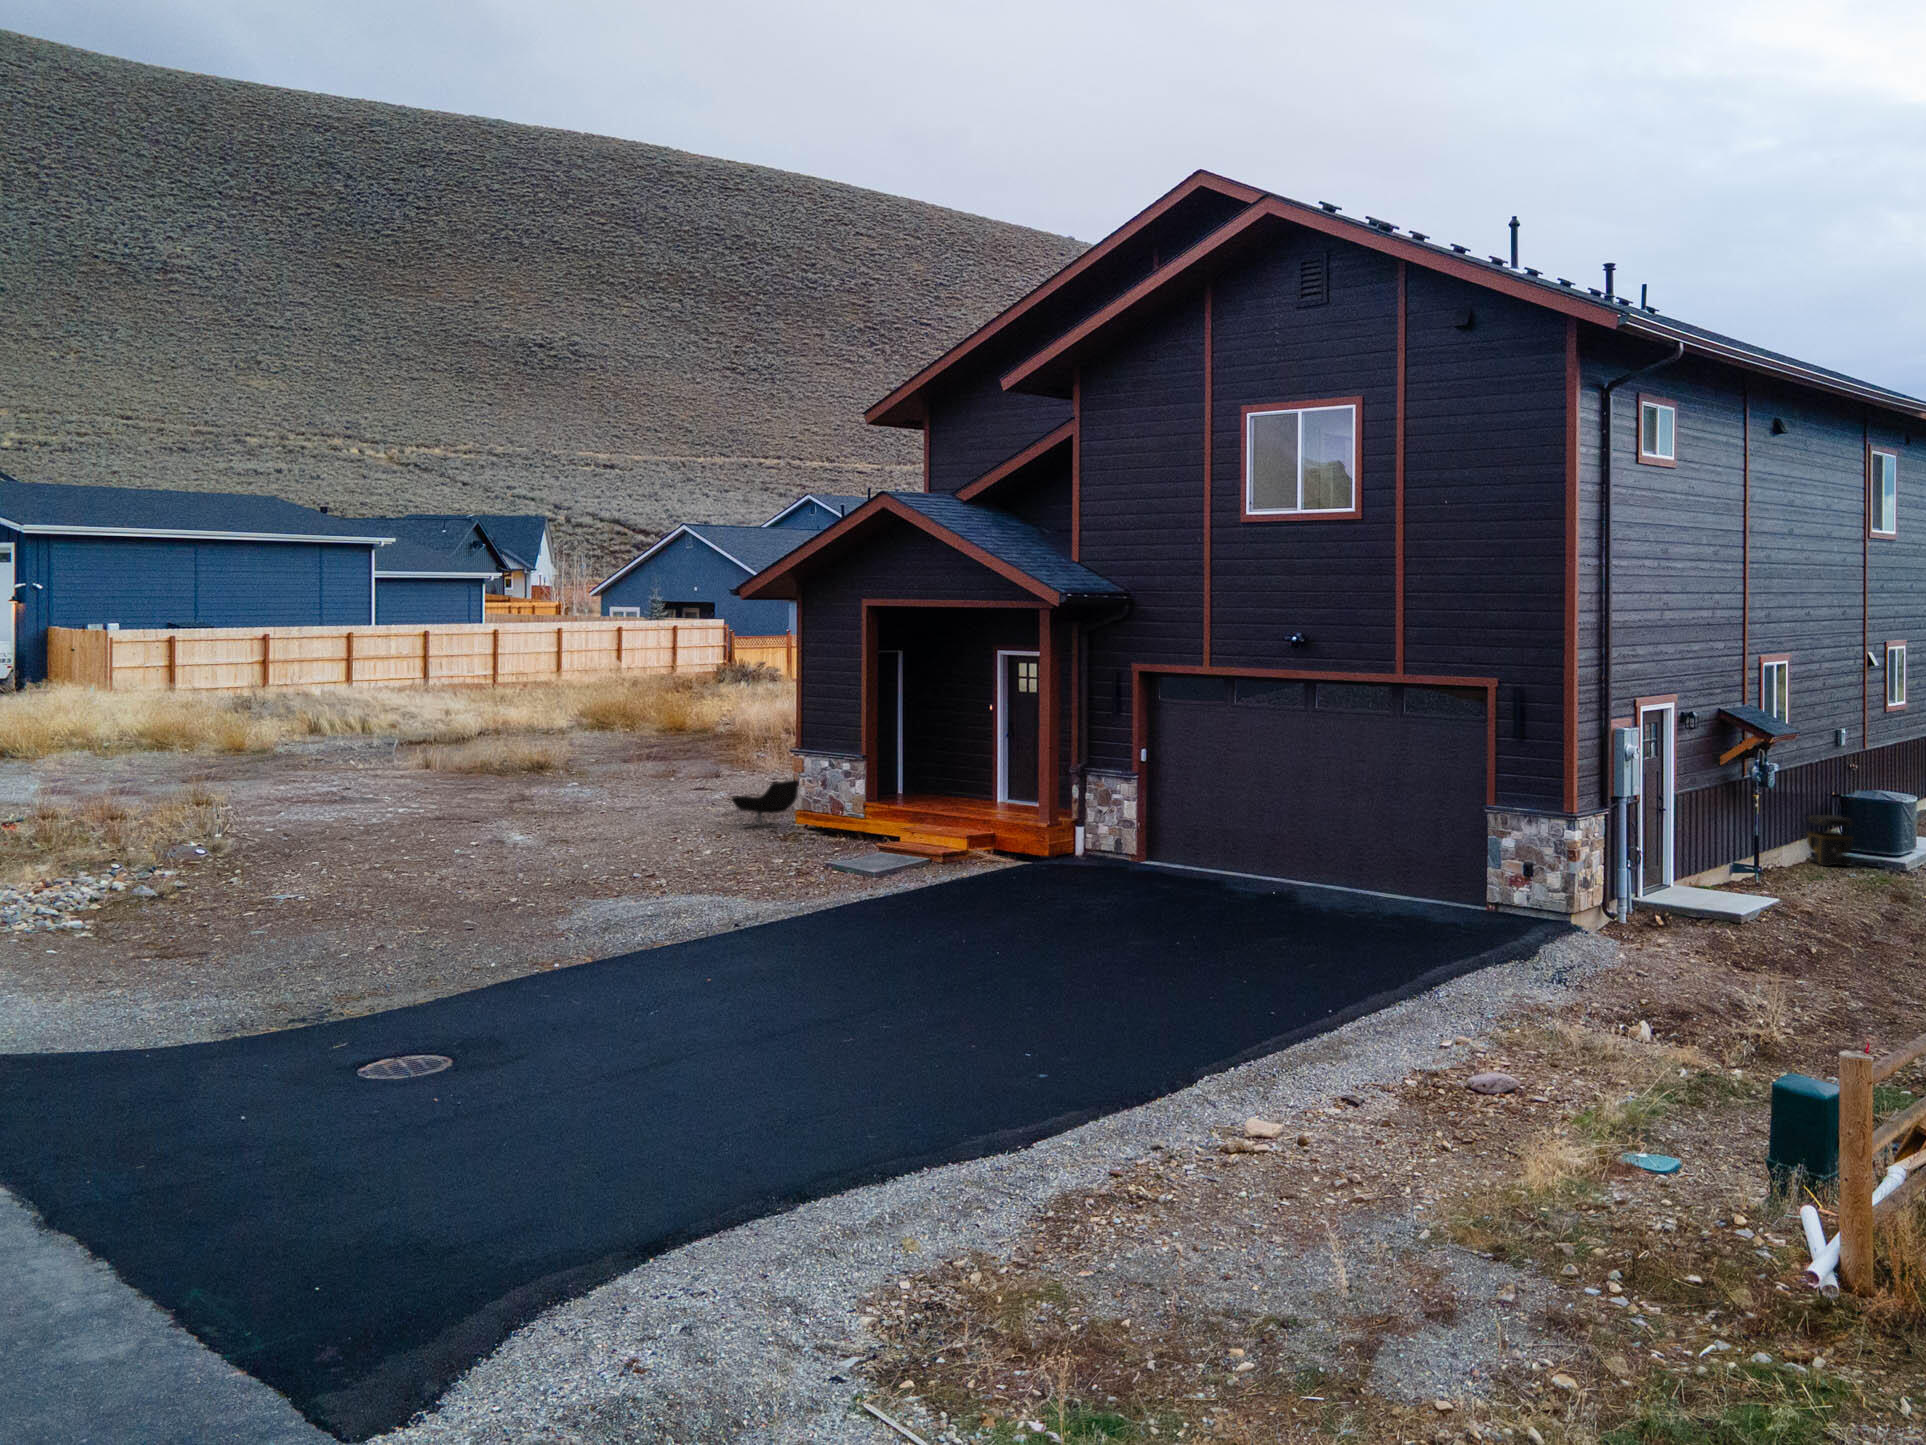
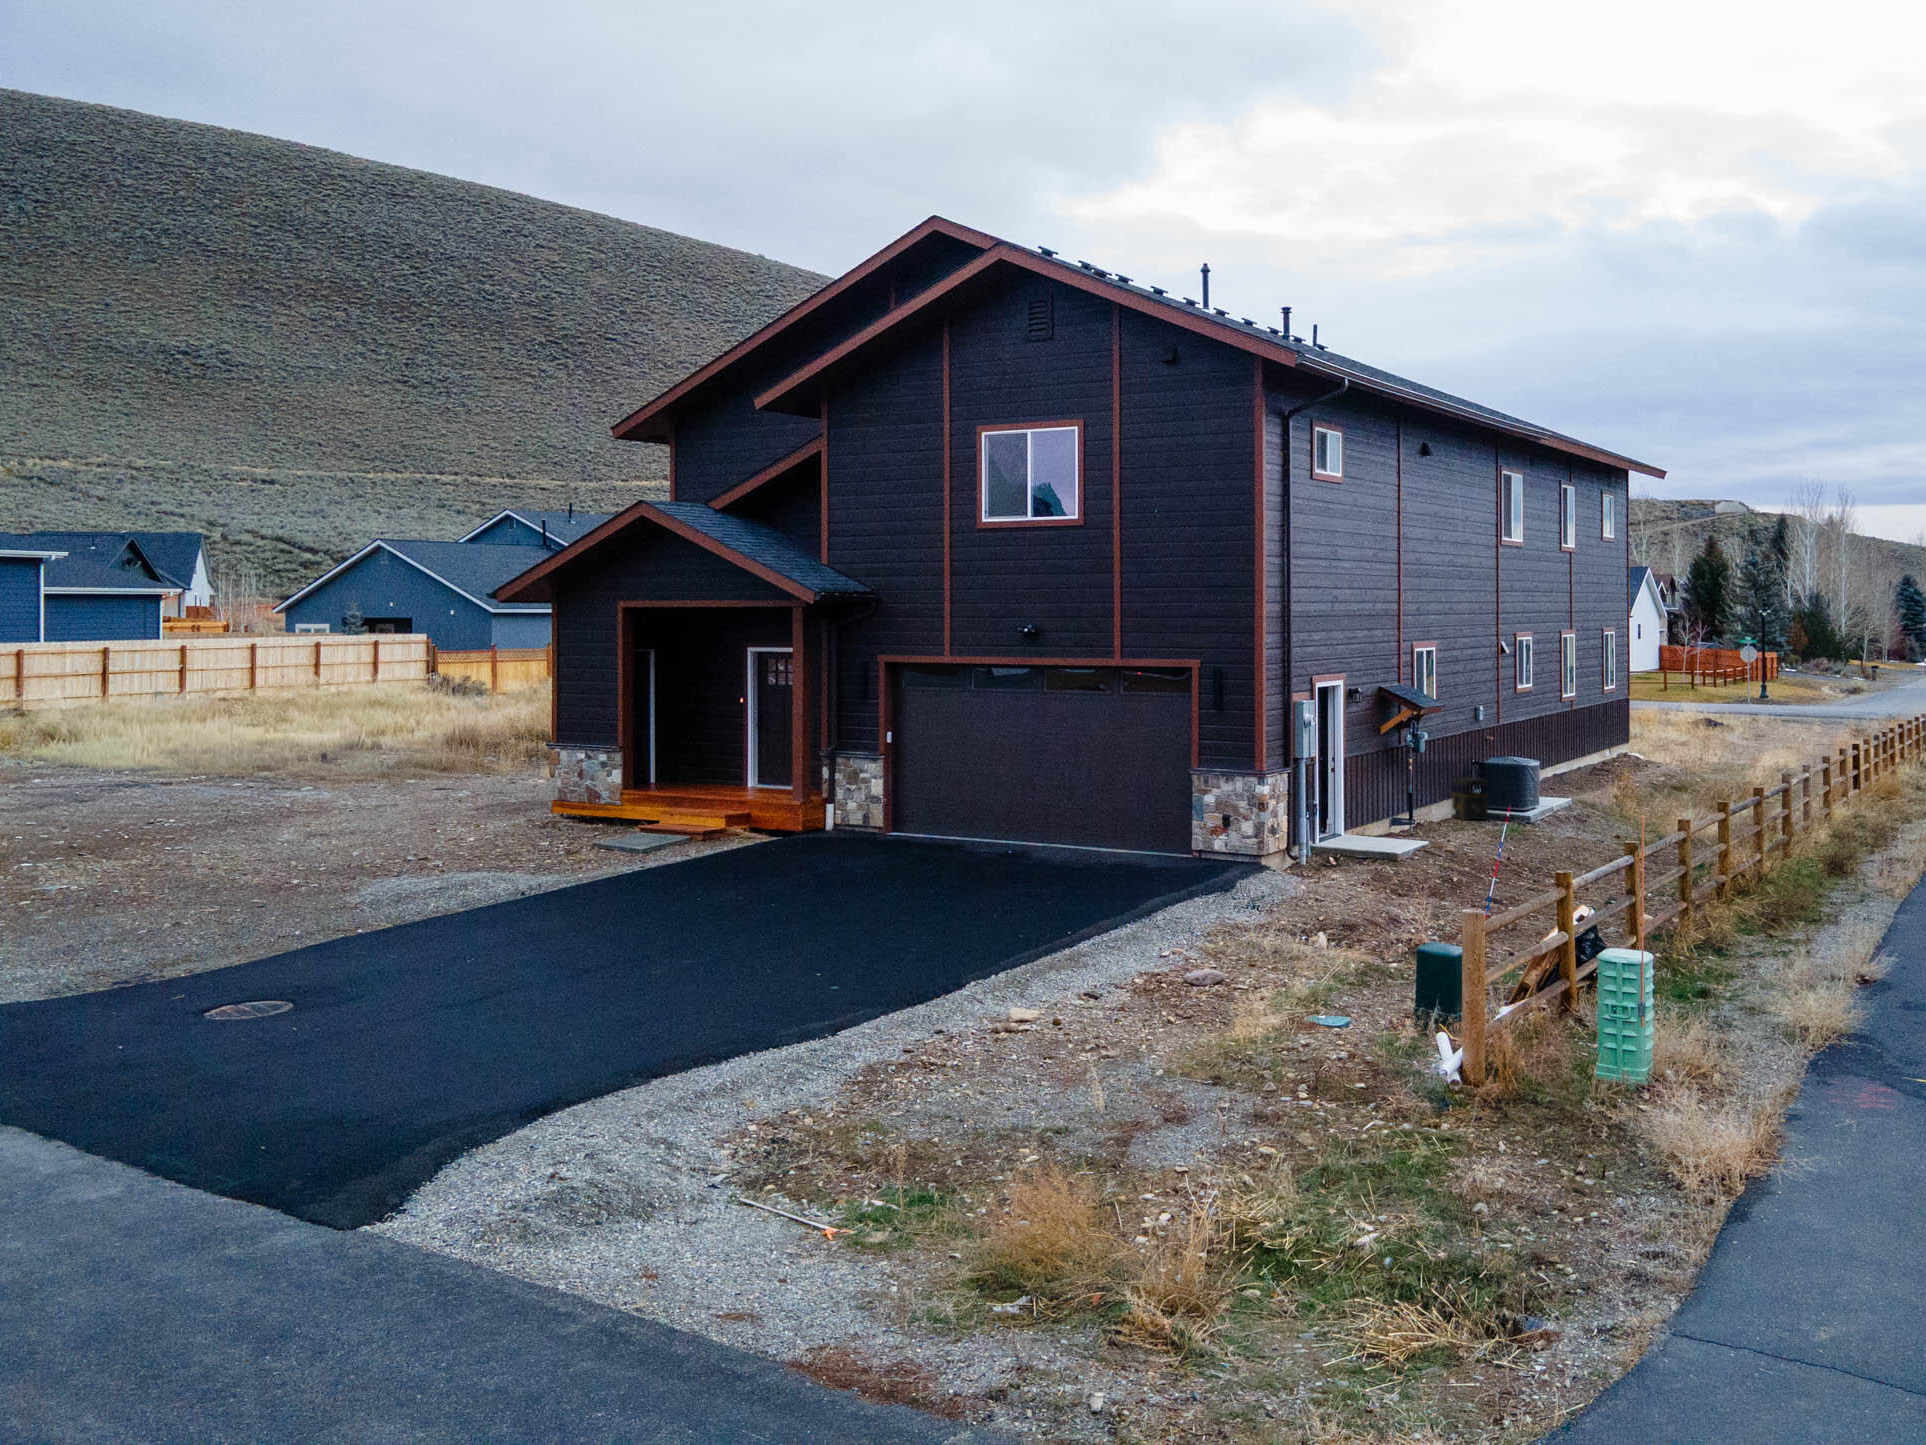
lounge chair: present [732,780,799,825] -> none [492,771,558,817]

